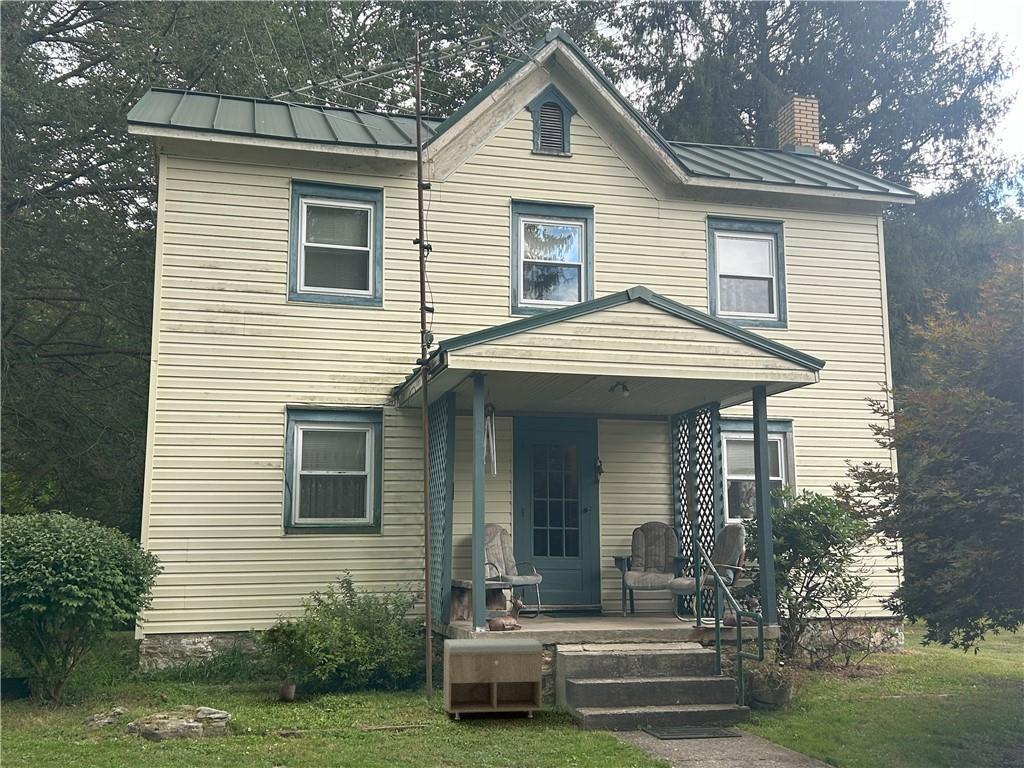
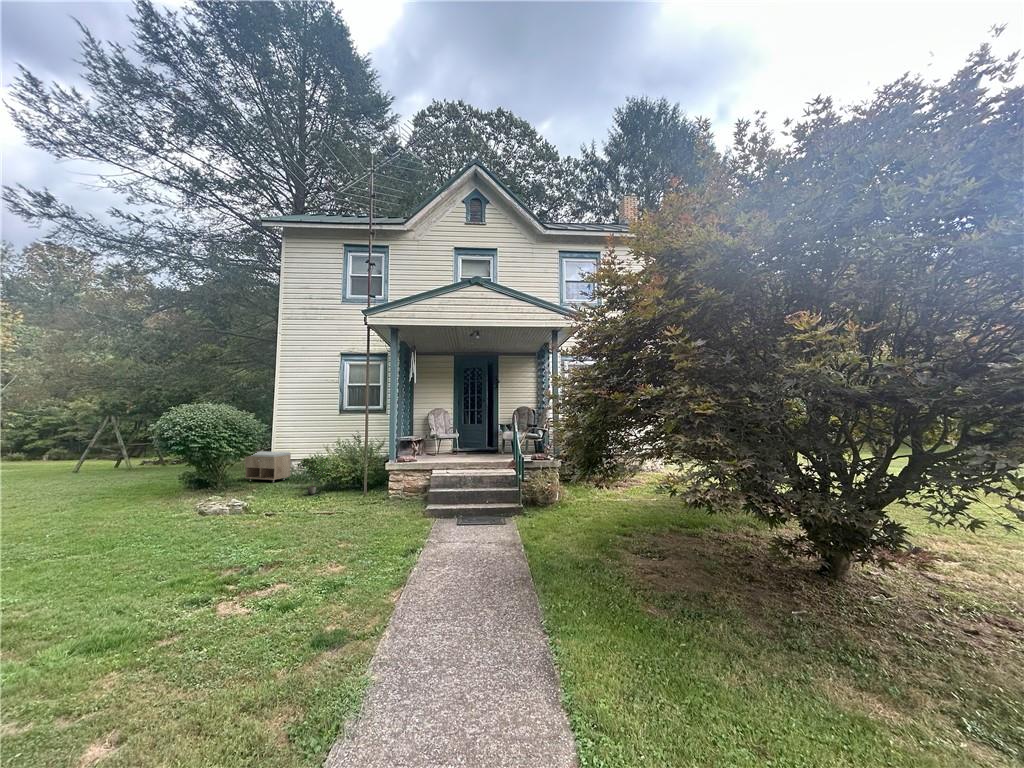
storage bench: present [443,638,543,719] -> present [245,451,291,482]

